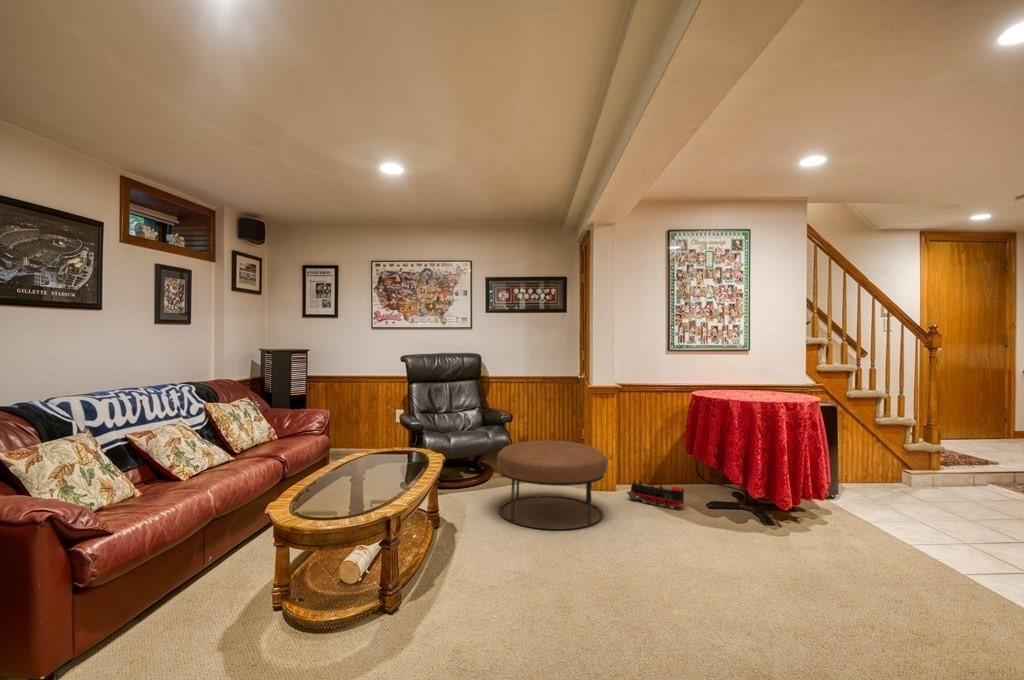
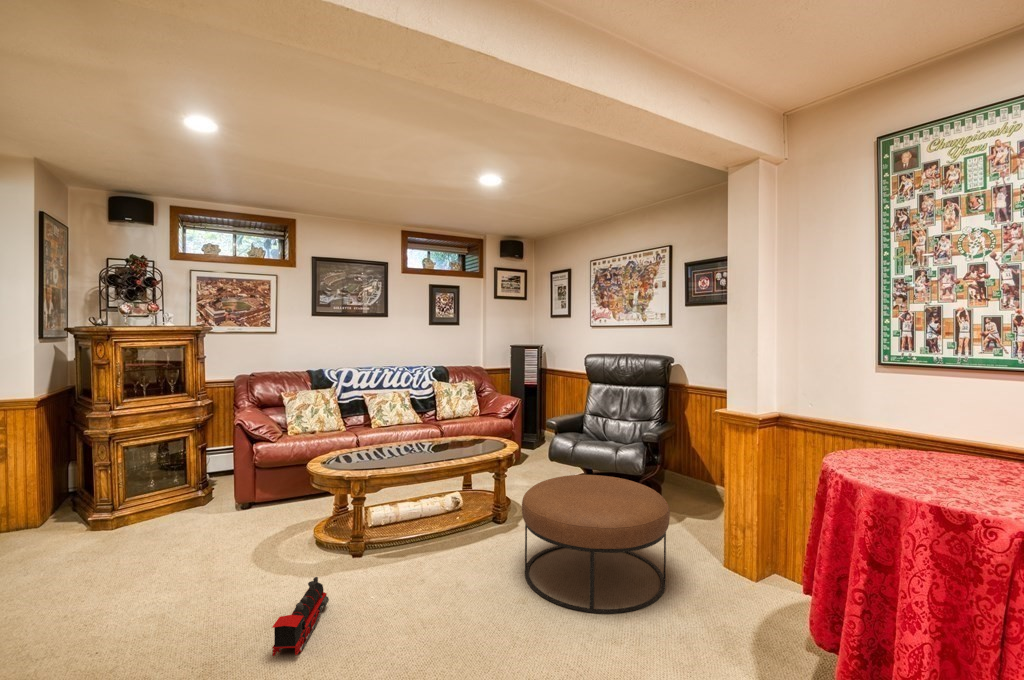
toy train: present [627,480,684,509] -> present [272,577,329,656]

